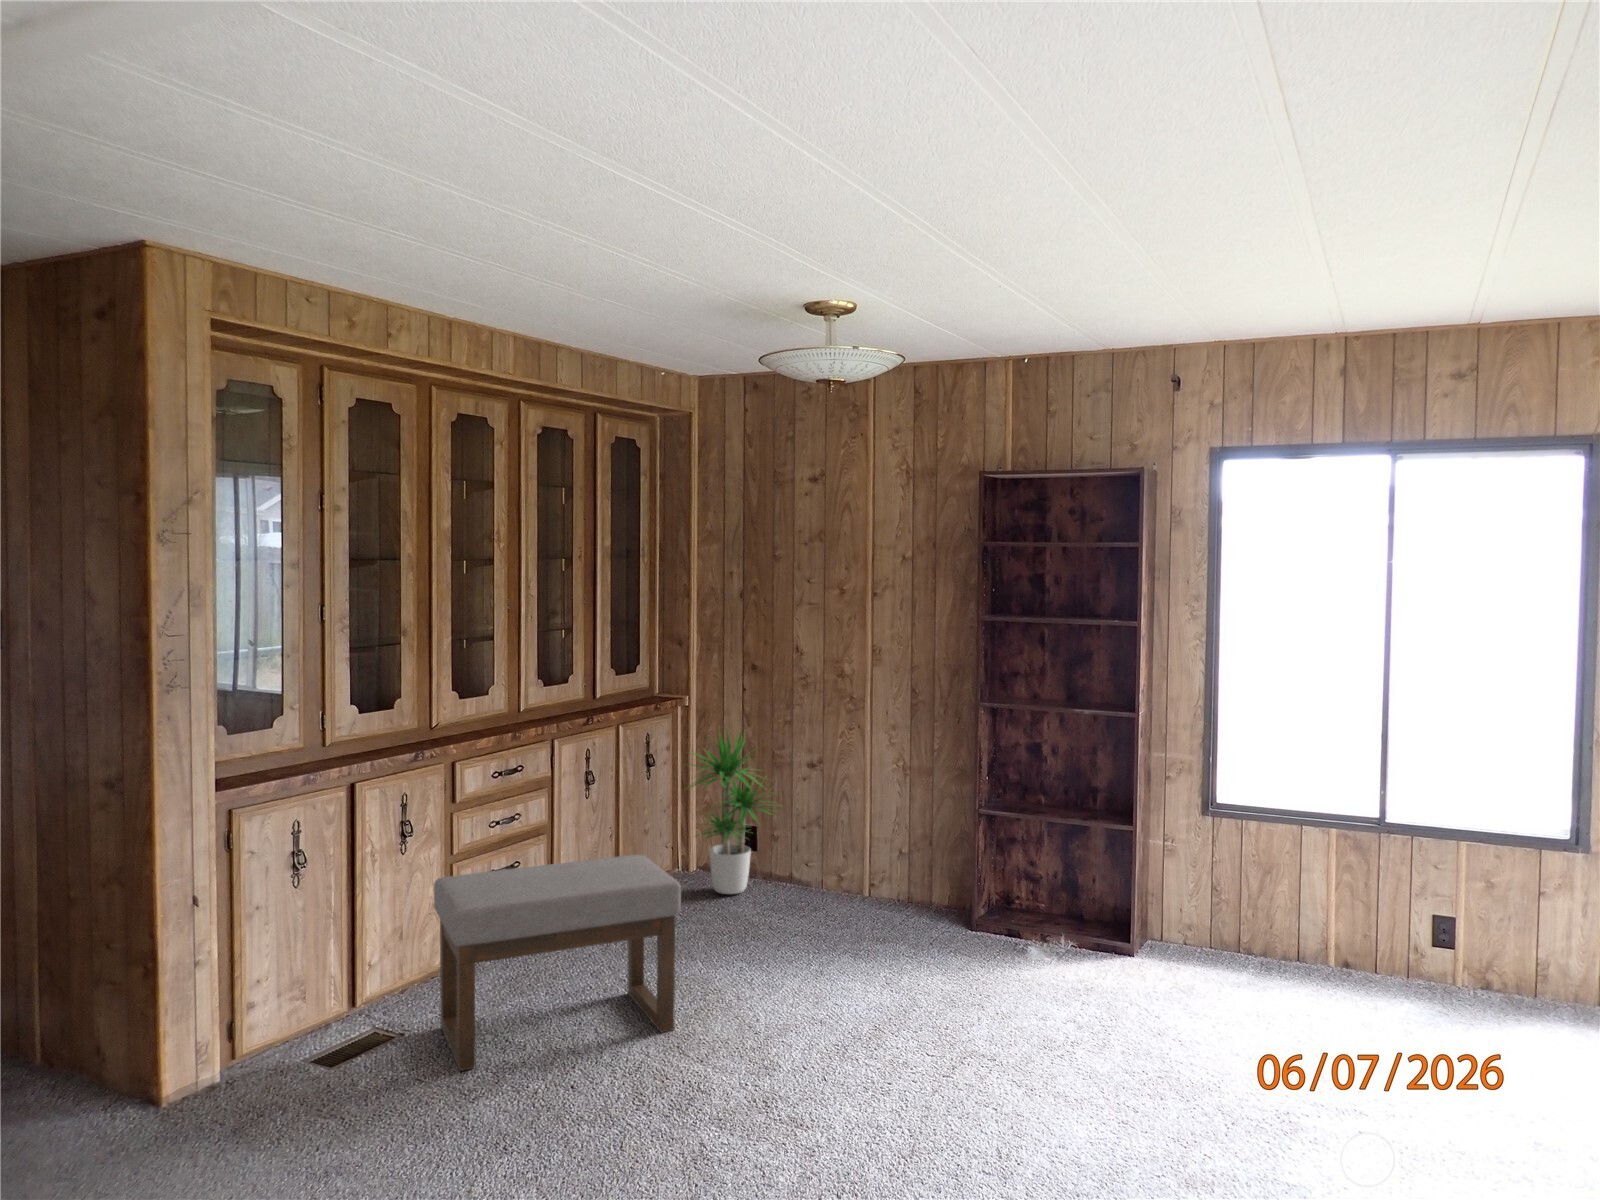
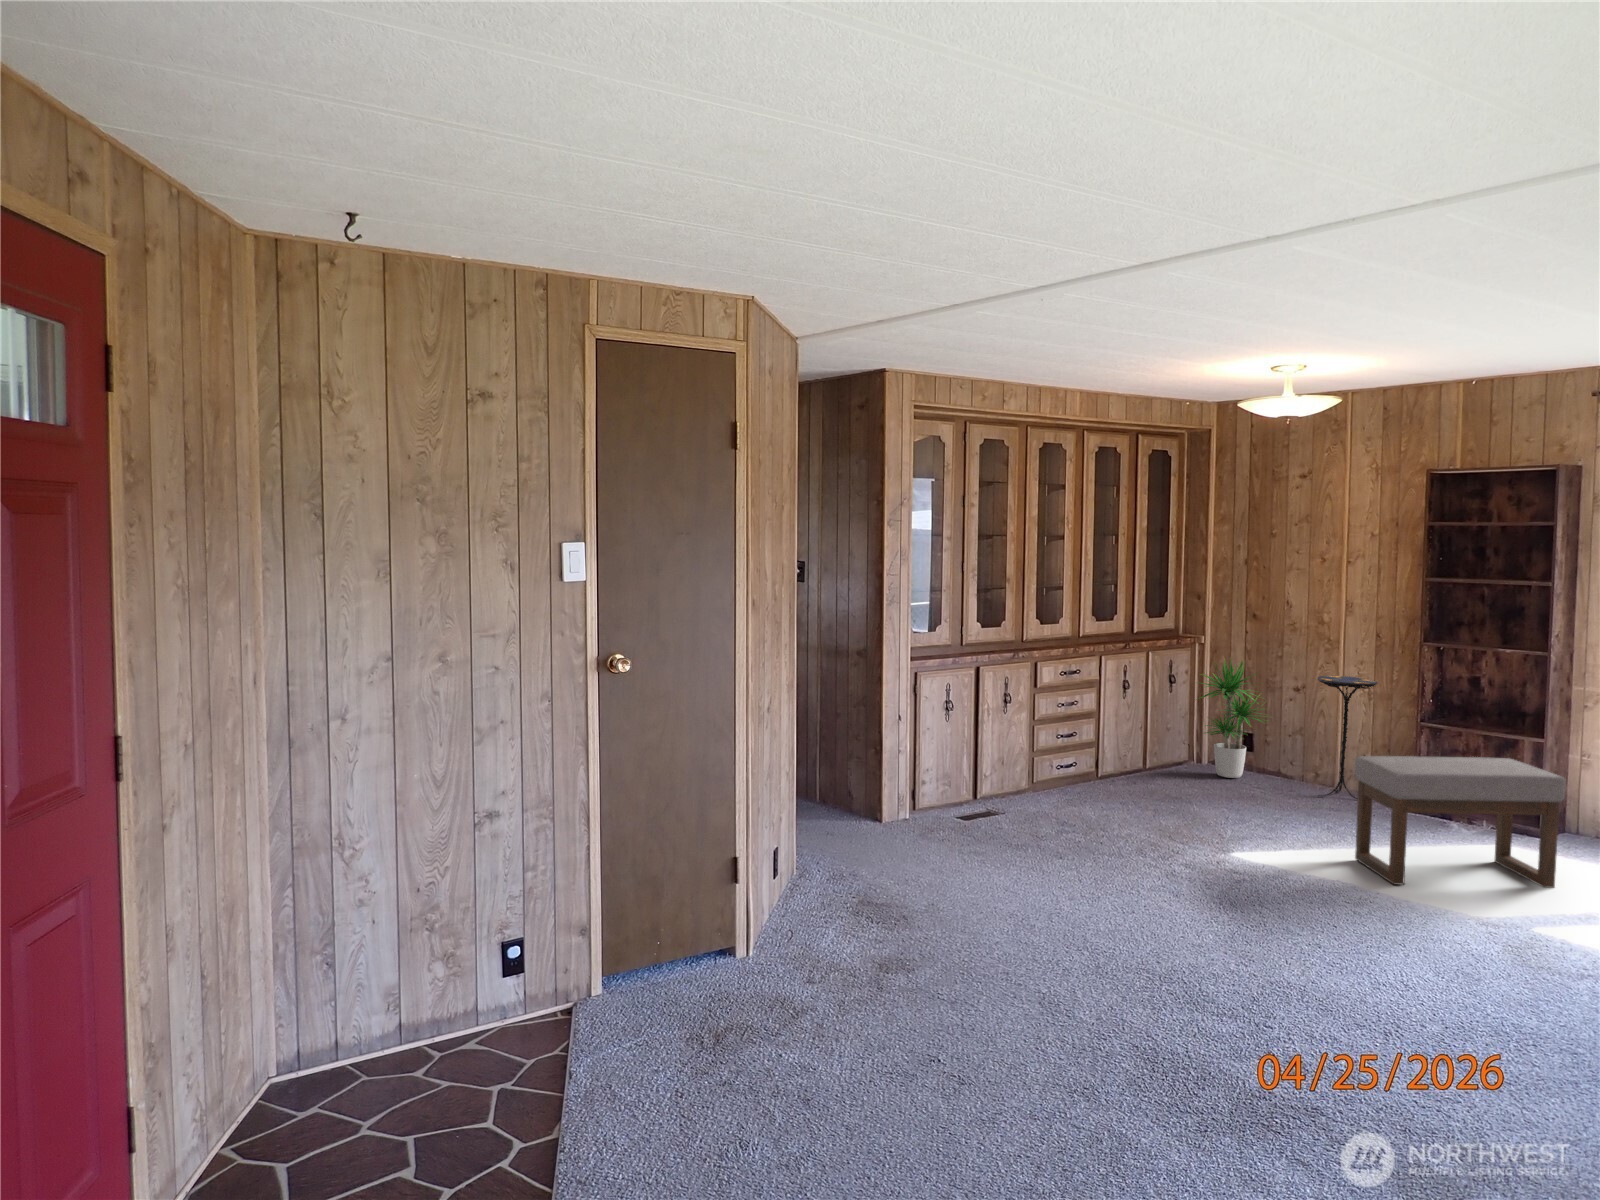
side table: none [840,744,912,912] -> present [1318,676,1378,799]
ottoman: present [434,855,681,1071] -> present [1354,756,1566,888]

